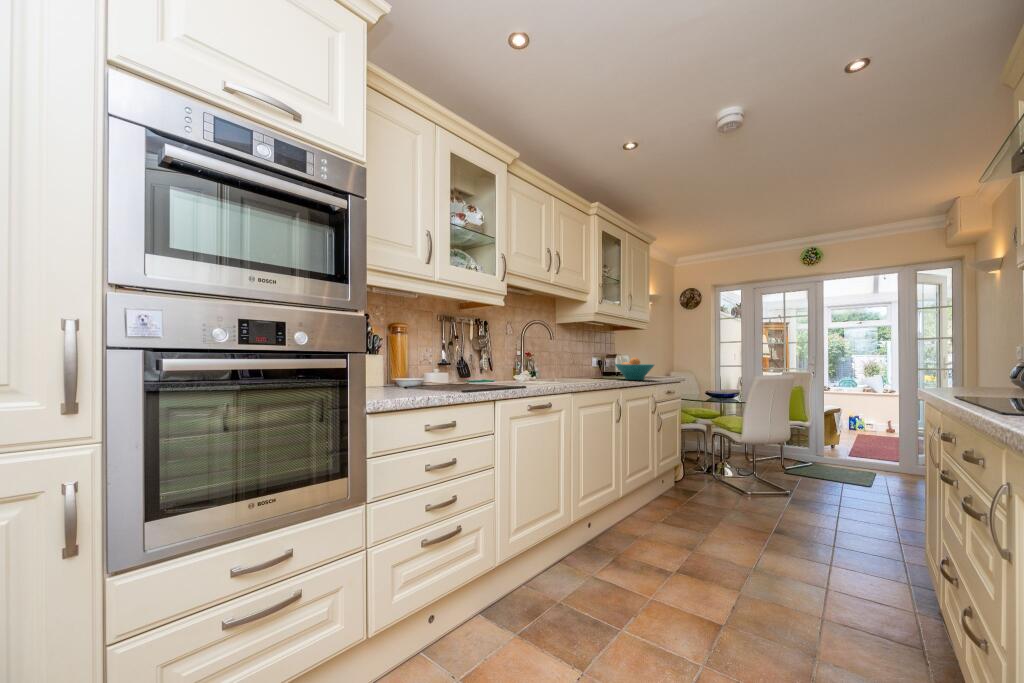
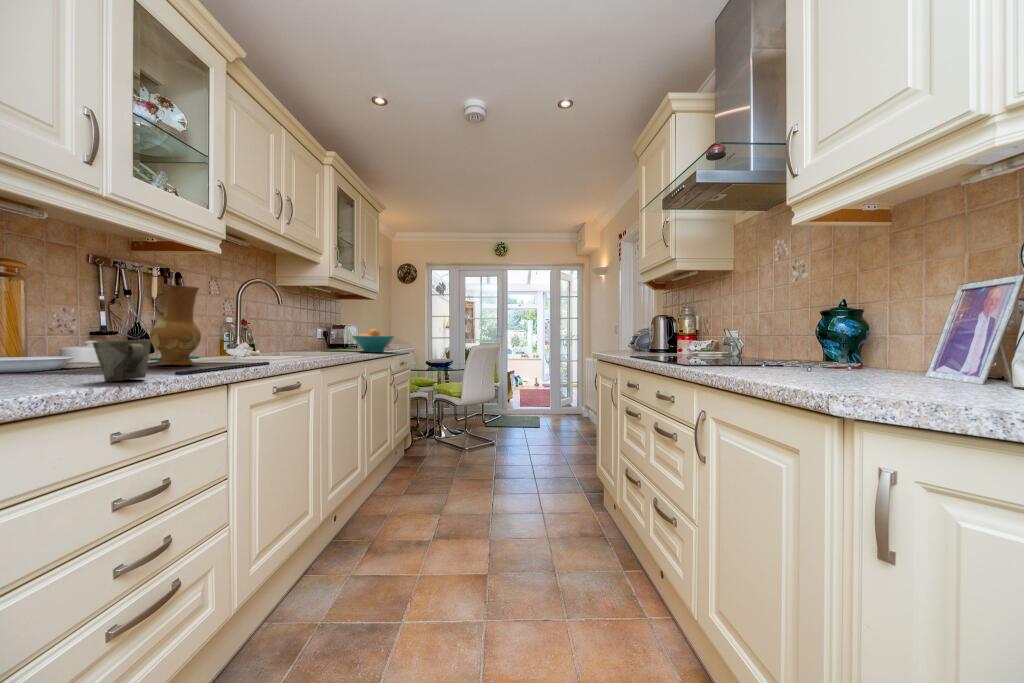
ceramic jug: none [462,331,489,386] -> present [150,284,201,365]
mug: none [425,369,451,394] -> present [93,340,151,382]

